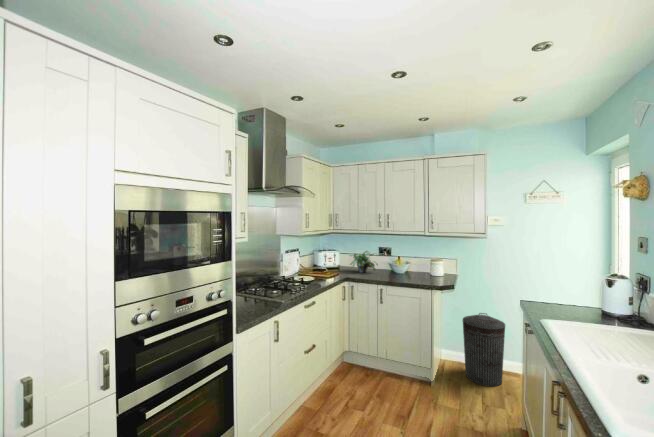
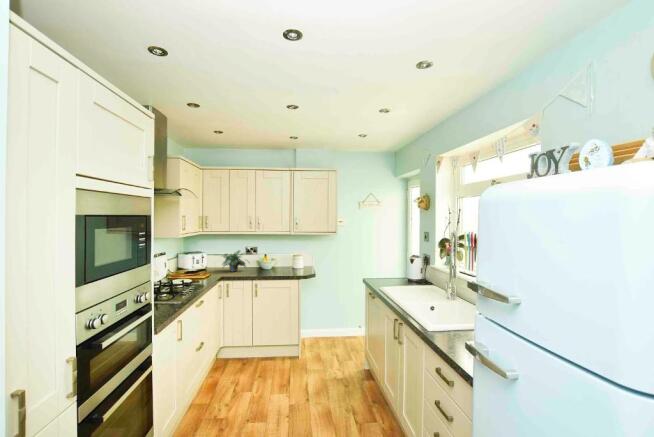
trash can: present [463,313,505,387] -> none [319,294,349,350]

